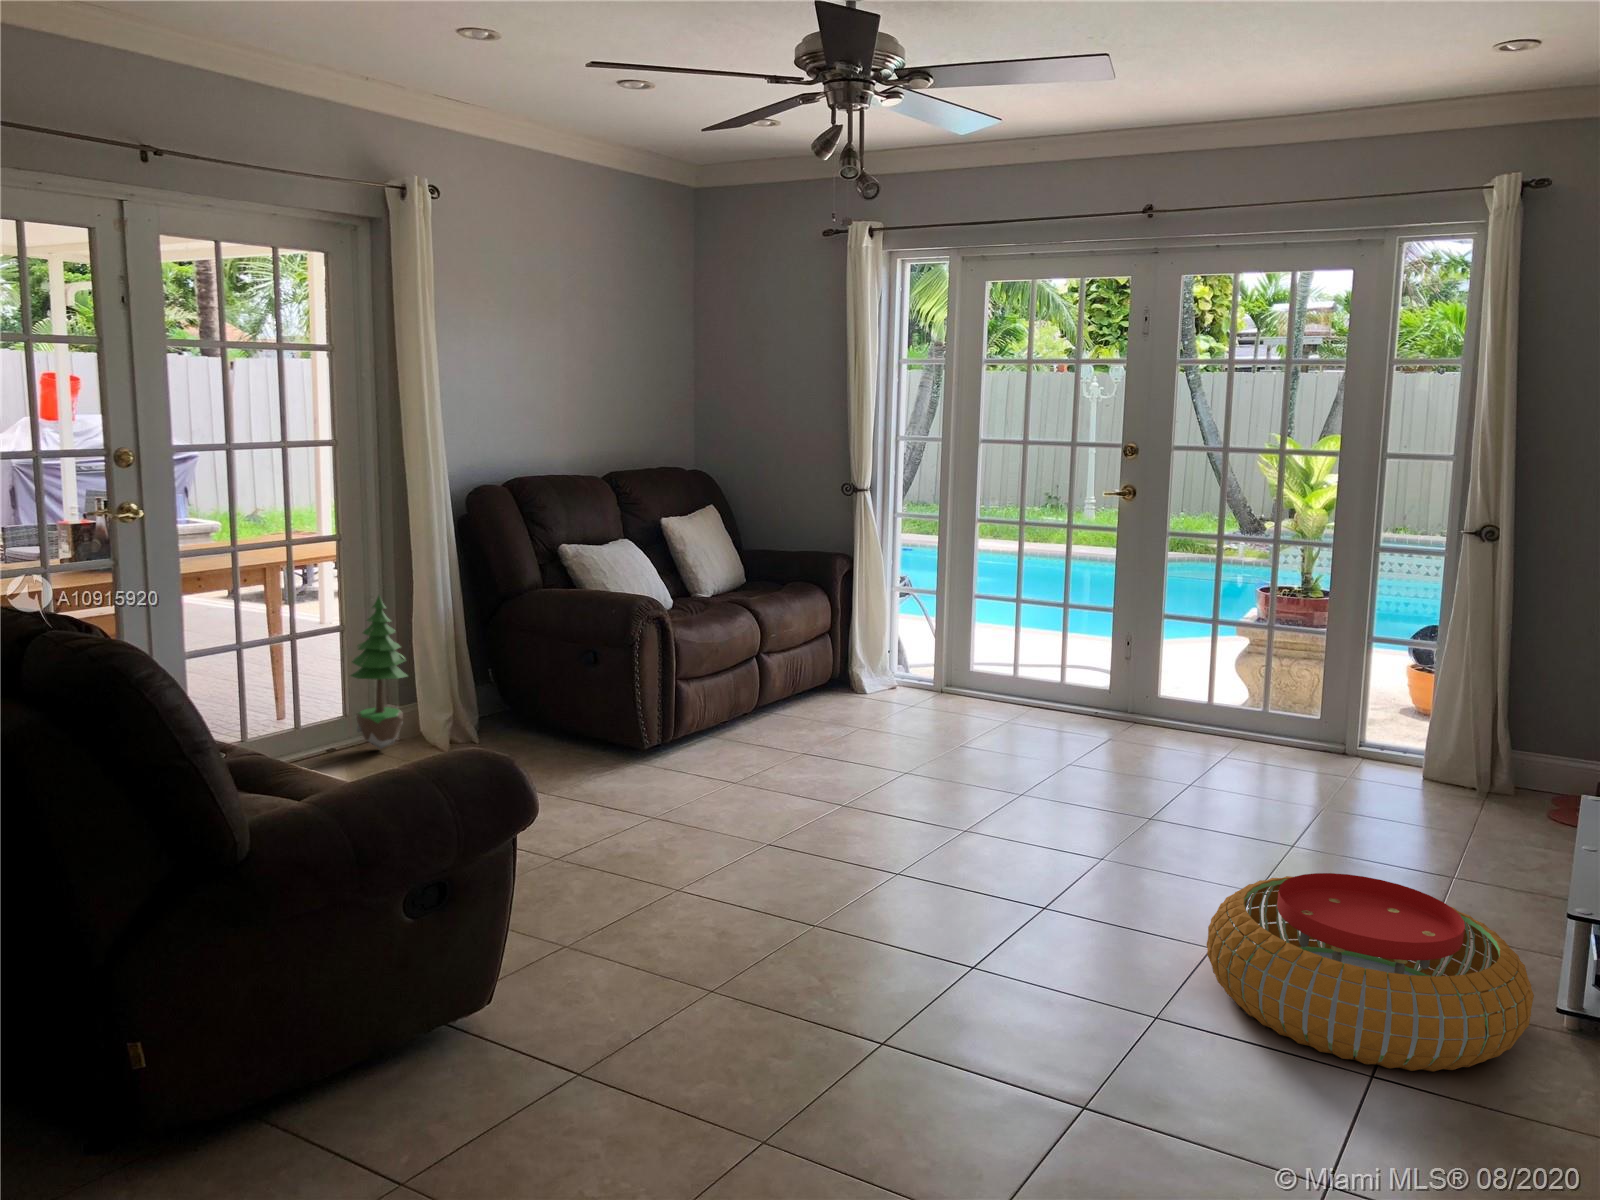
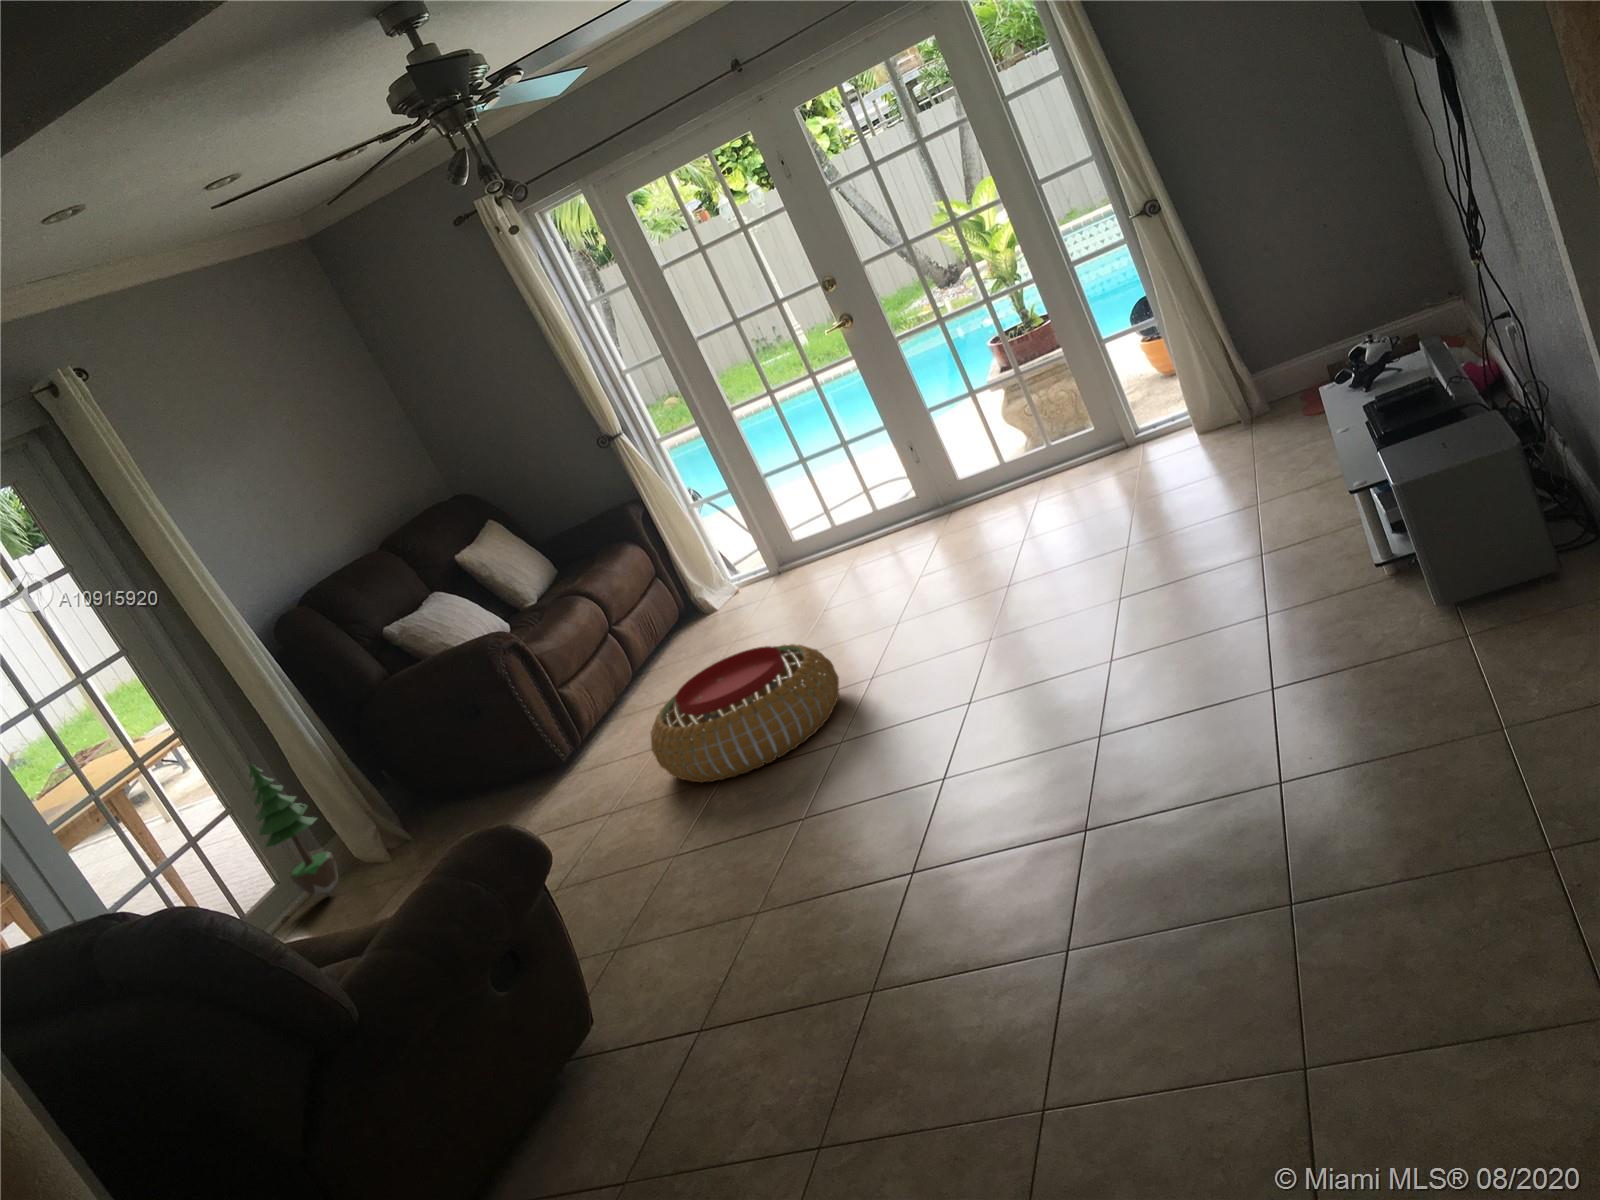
pouf: present [1207,873,1534,1071] -> present [651,644,839,782]

